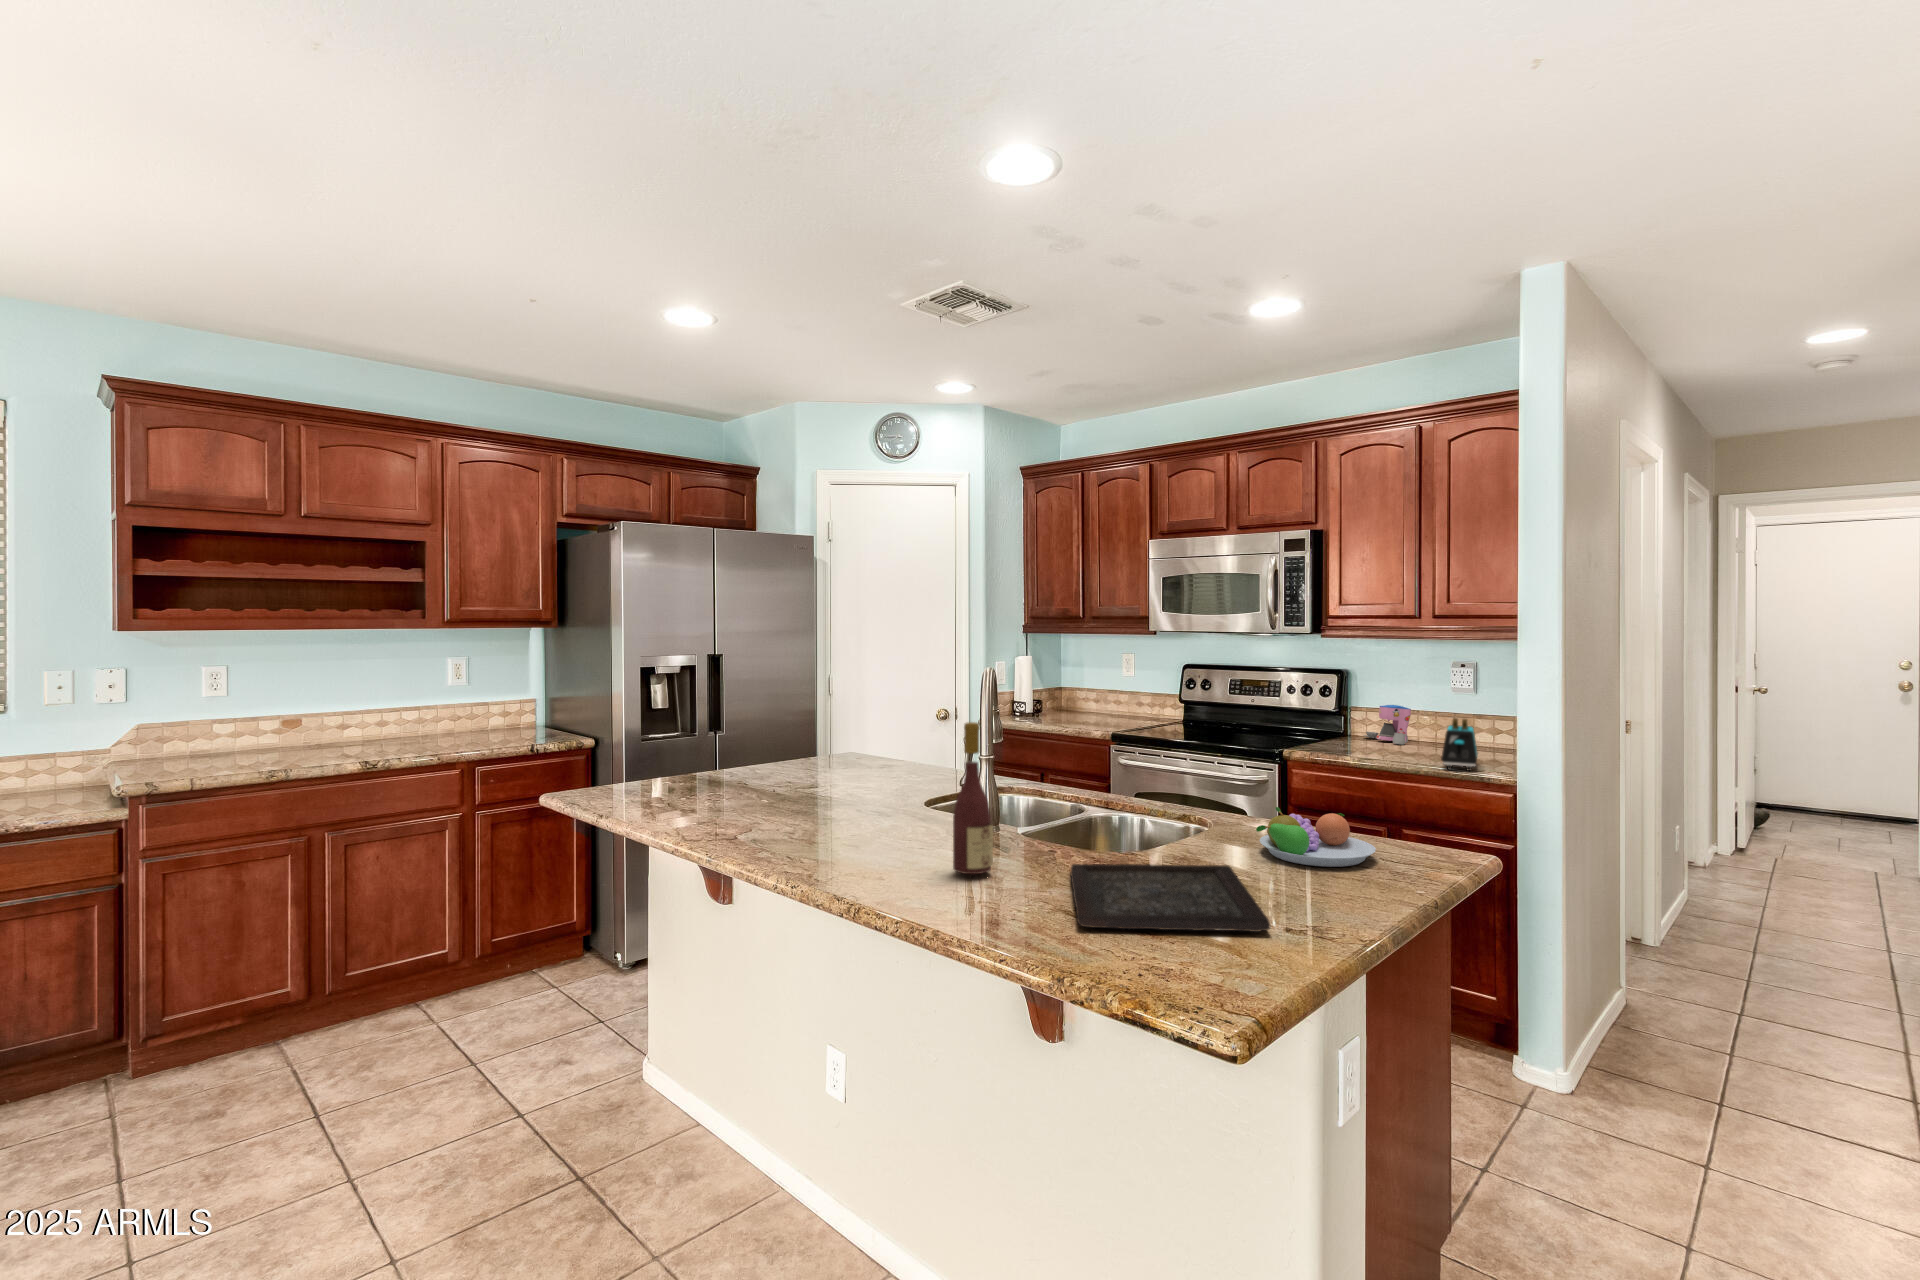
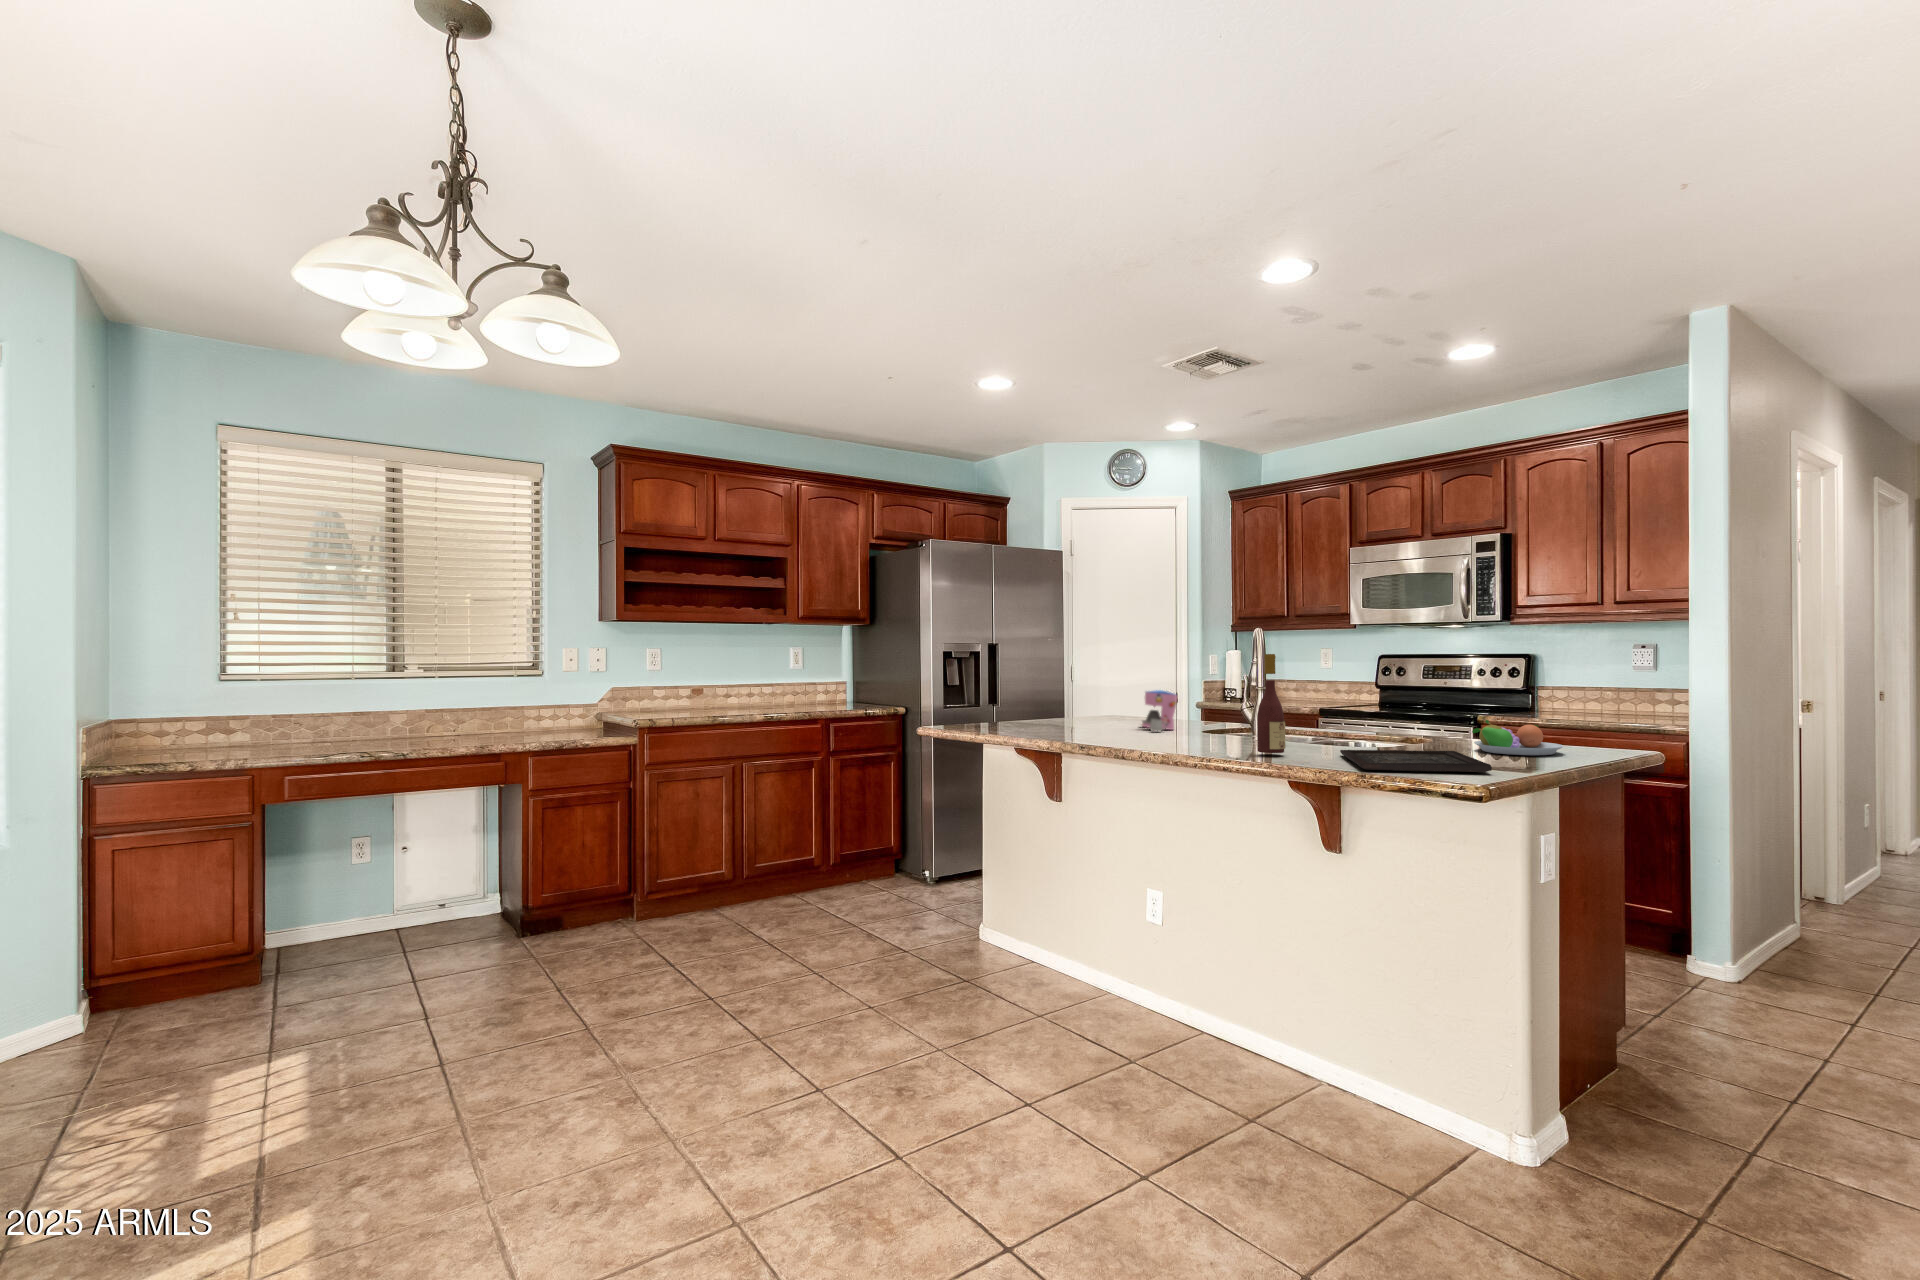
coffee maker: present [1364,705,1411,745] -> present [1141,690,1177,731]
toaster: present [1441,718,1478,771] -> none [1620,684,1654,725]

